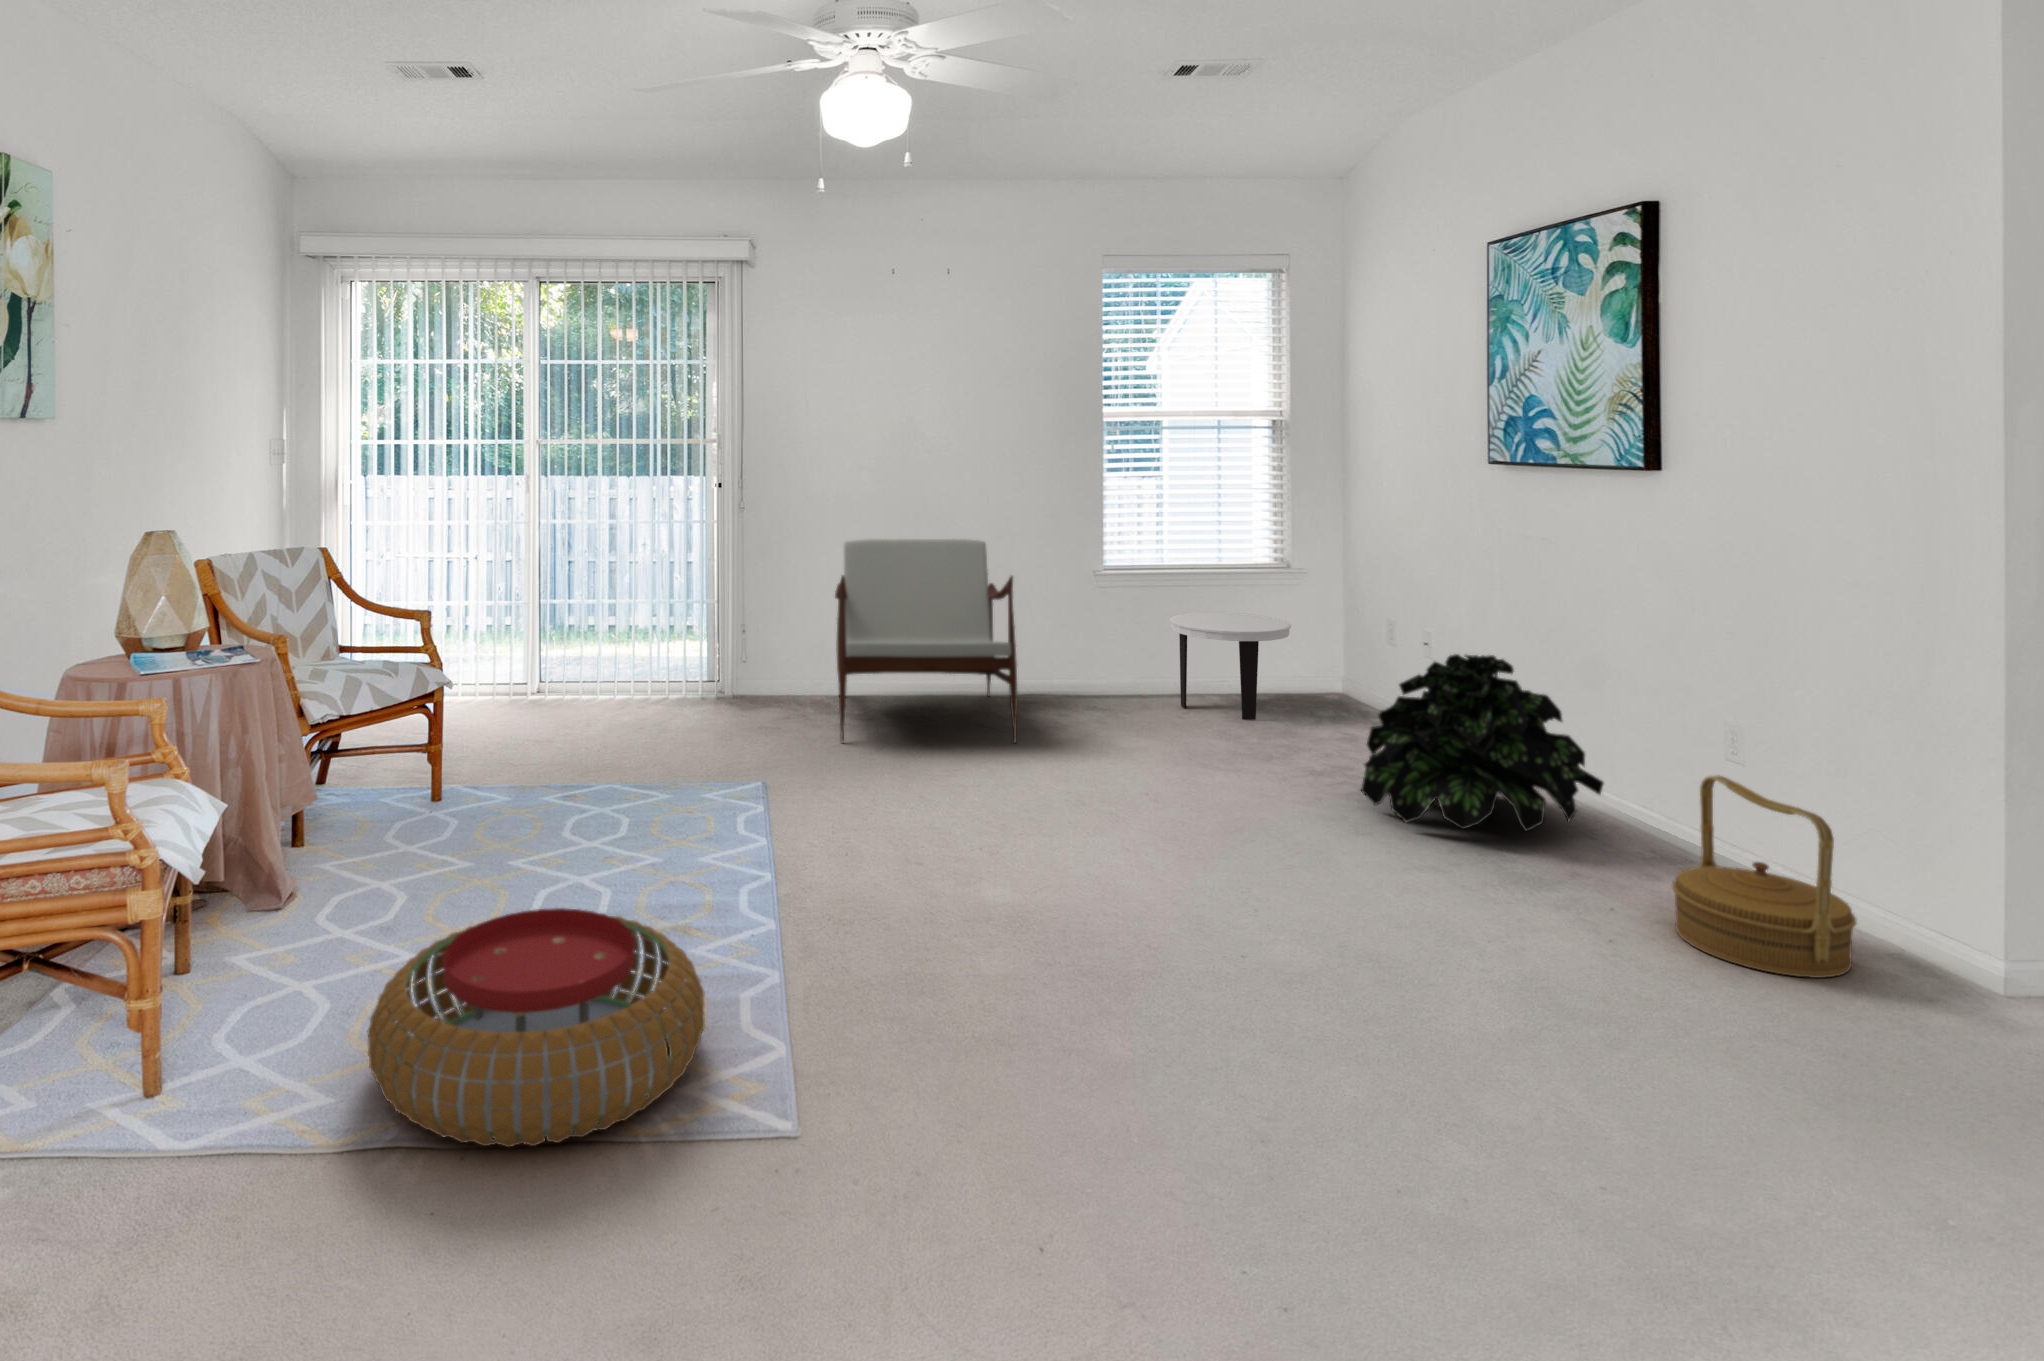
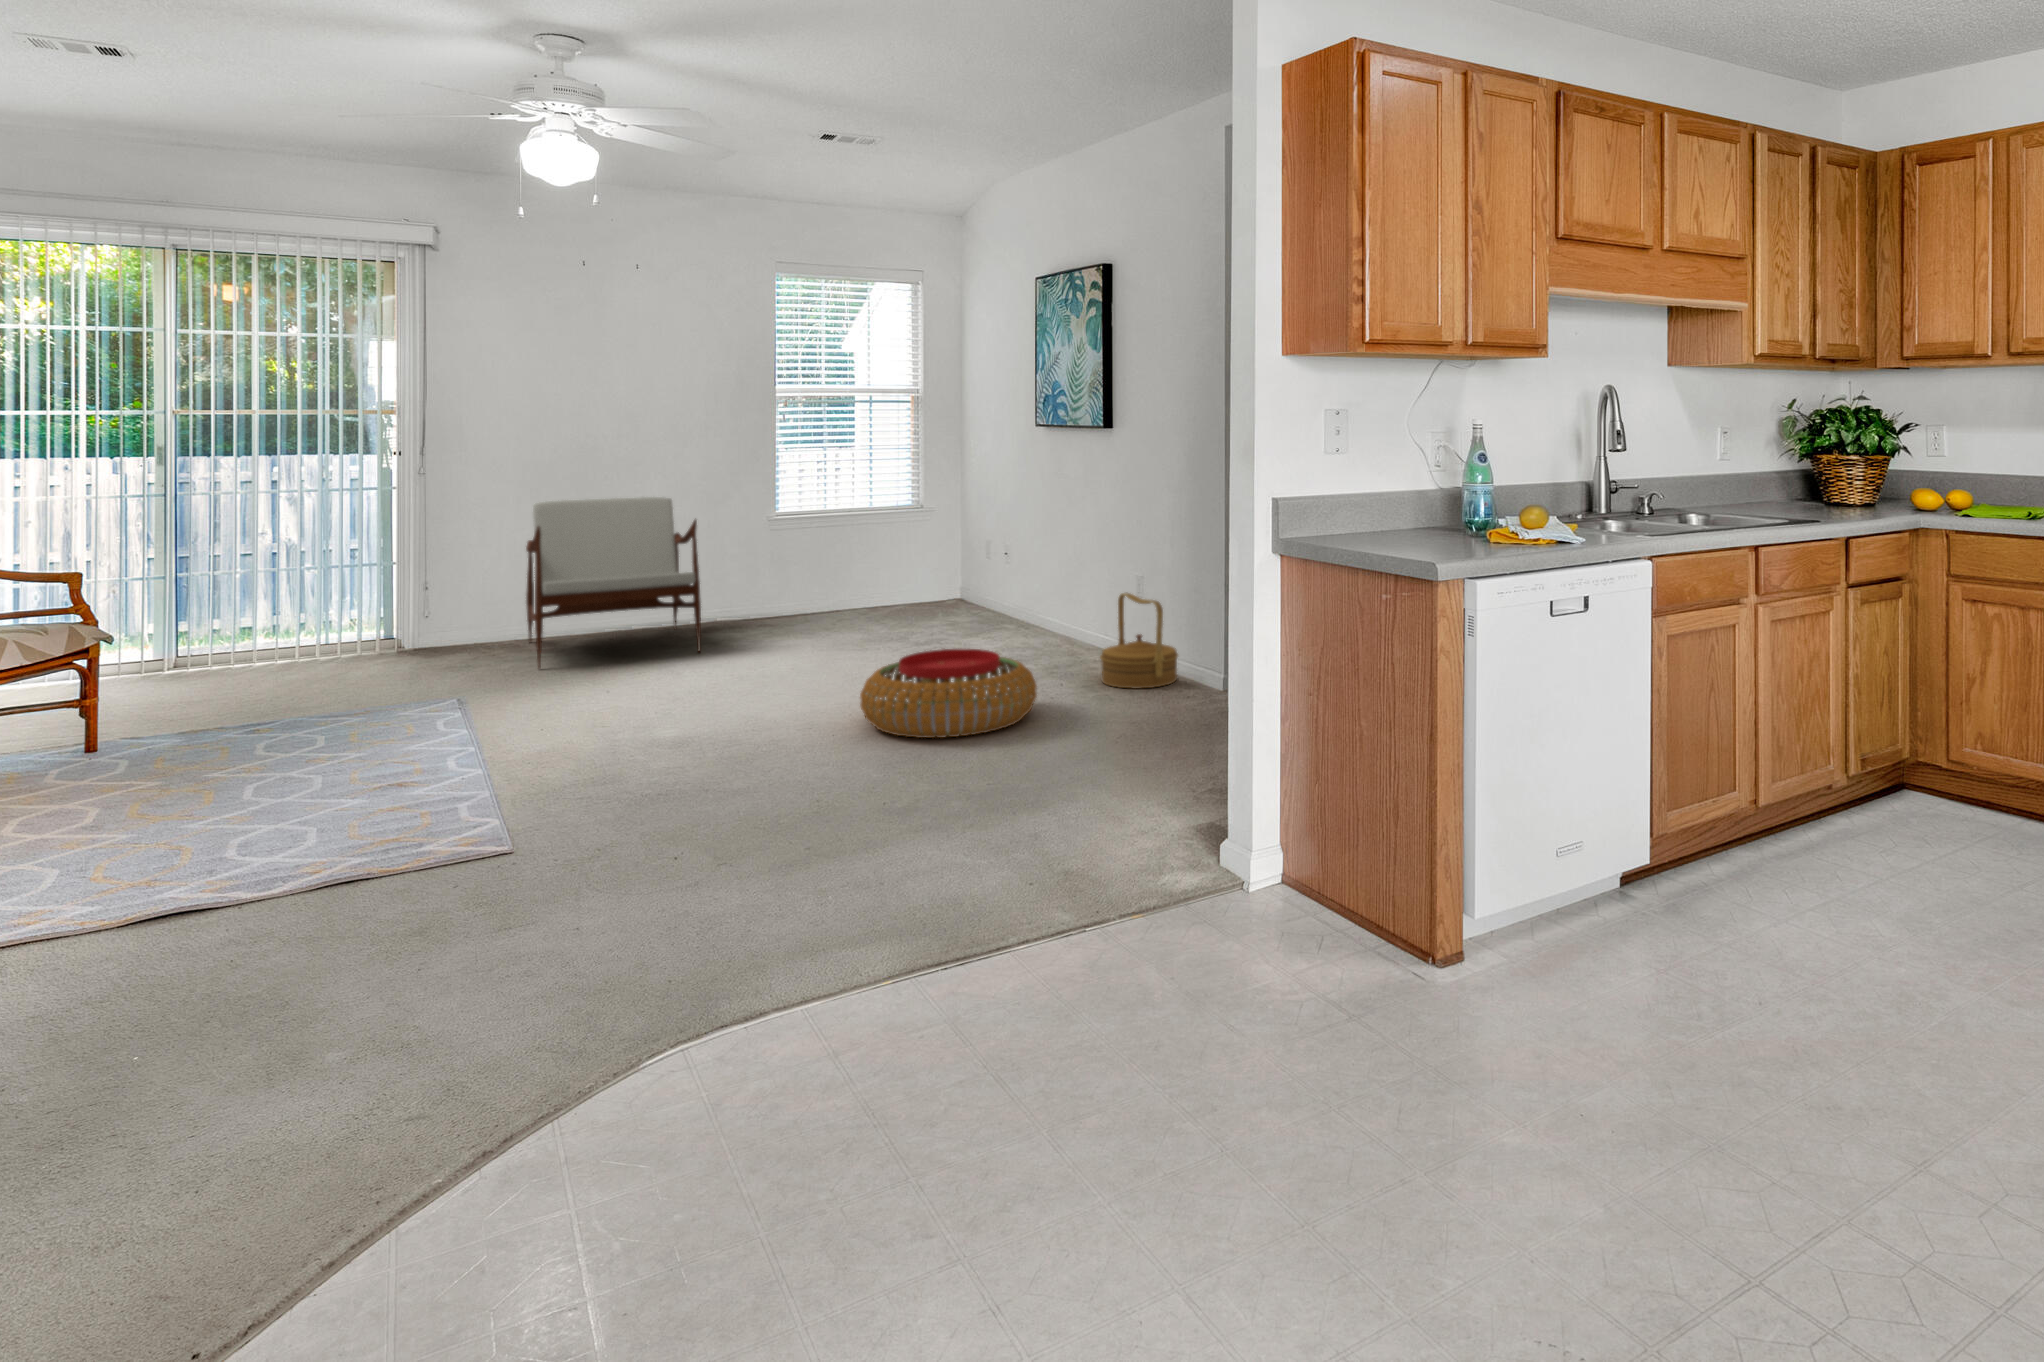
side table: present [1170,612,1291,719] -> none [829,546,920,621]
potted plant: present [1361,654,1604,831] -> none [950,545,1088,657]
pouf: present [367,908,705,1147] -> present [860,649,1037,738]

